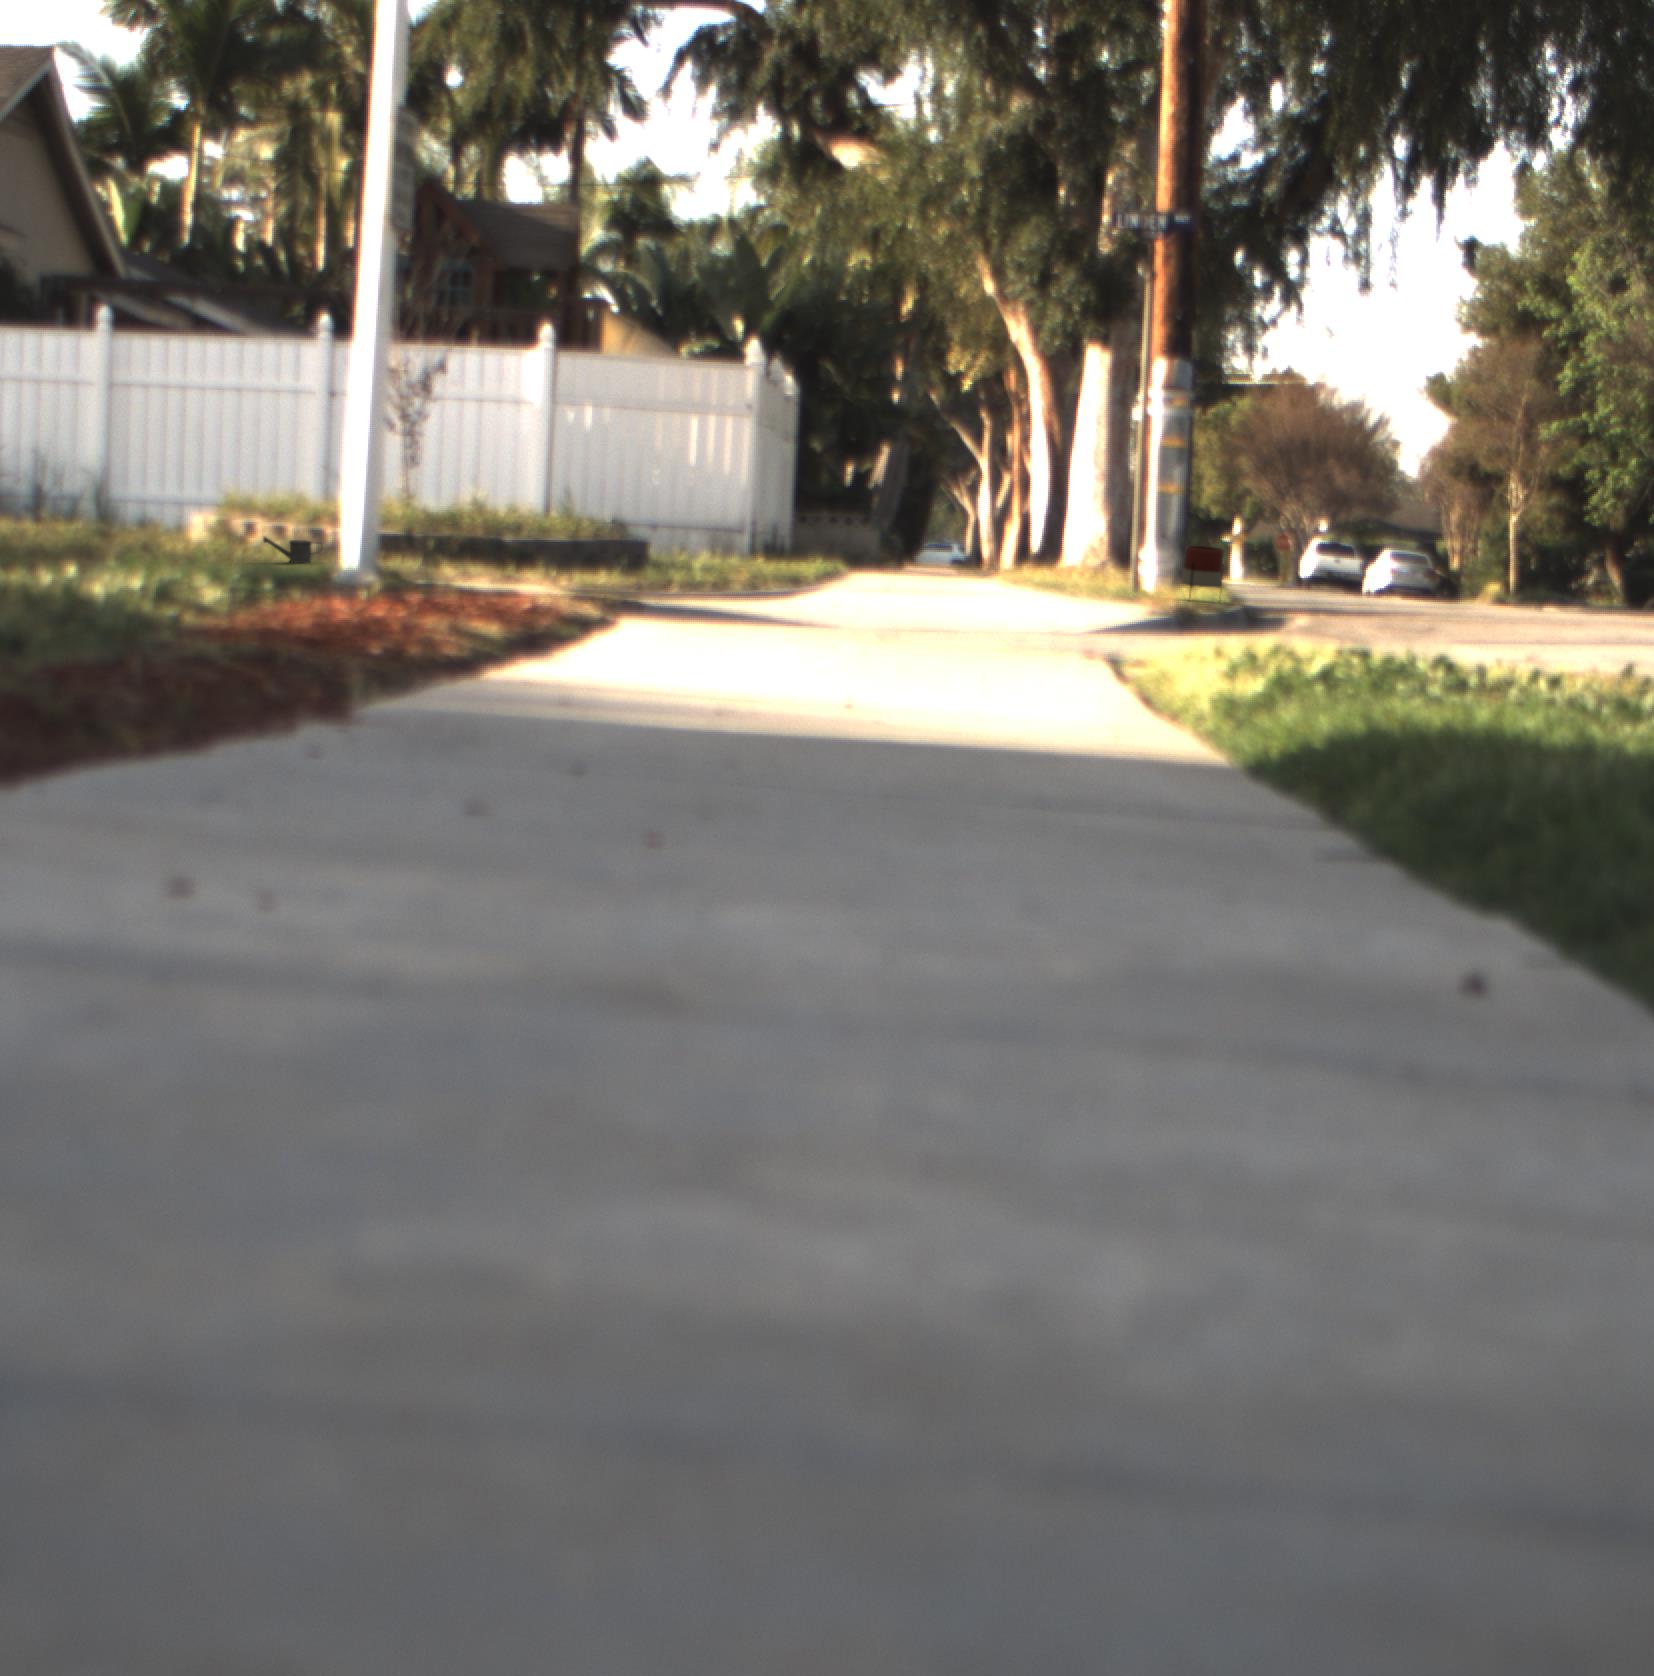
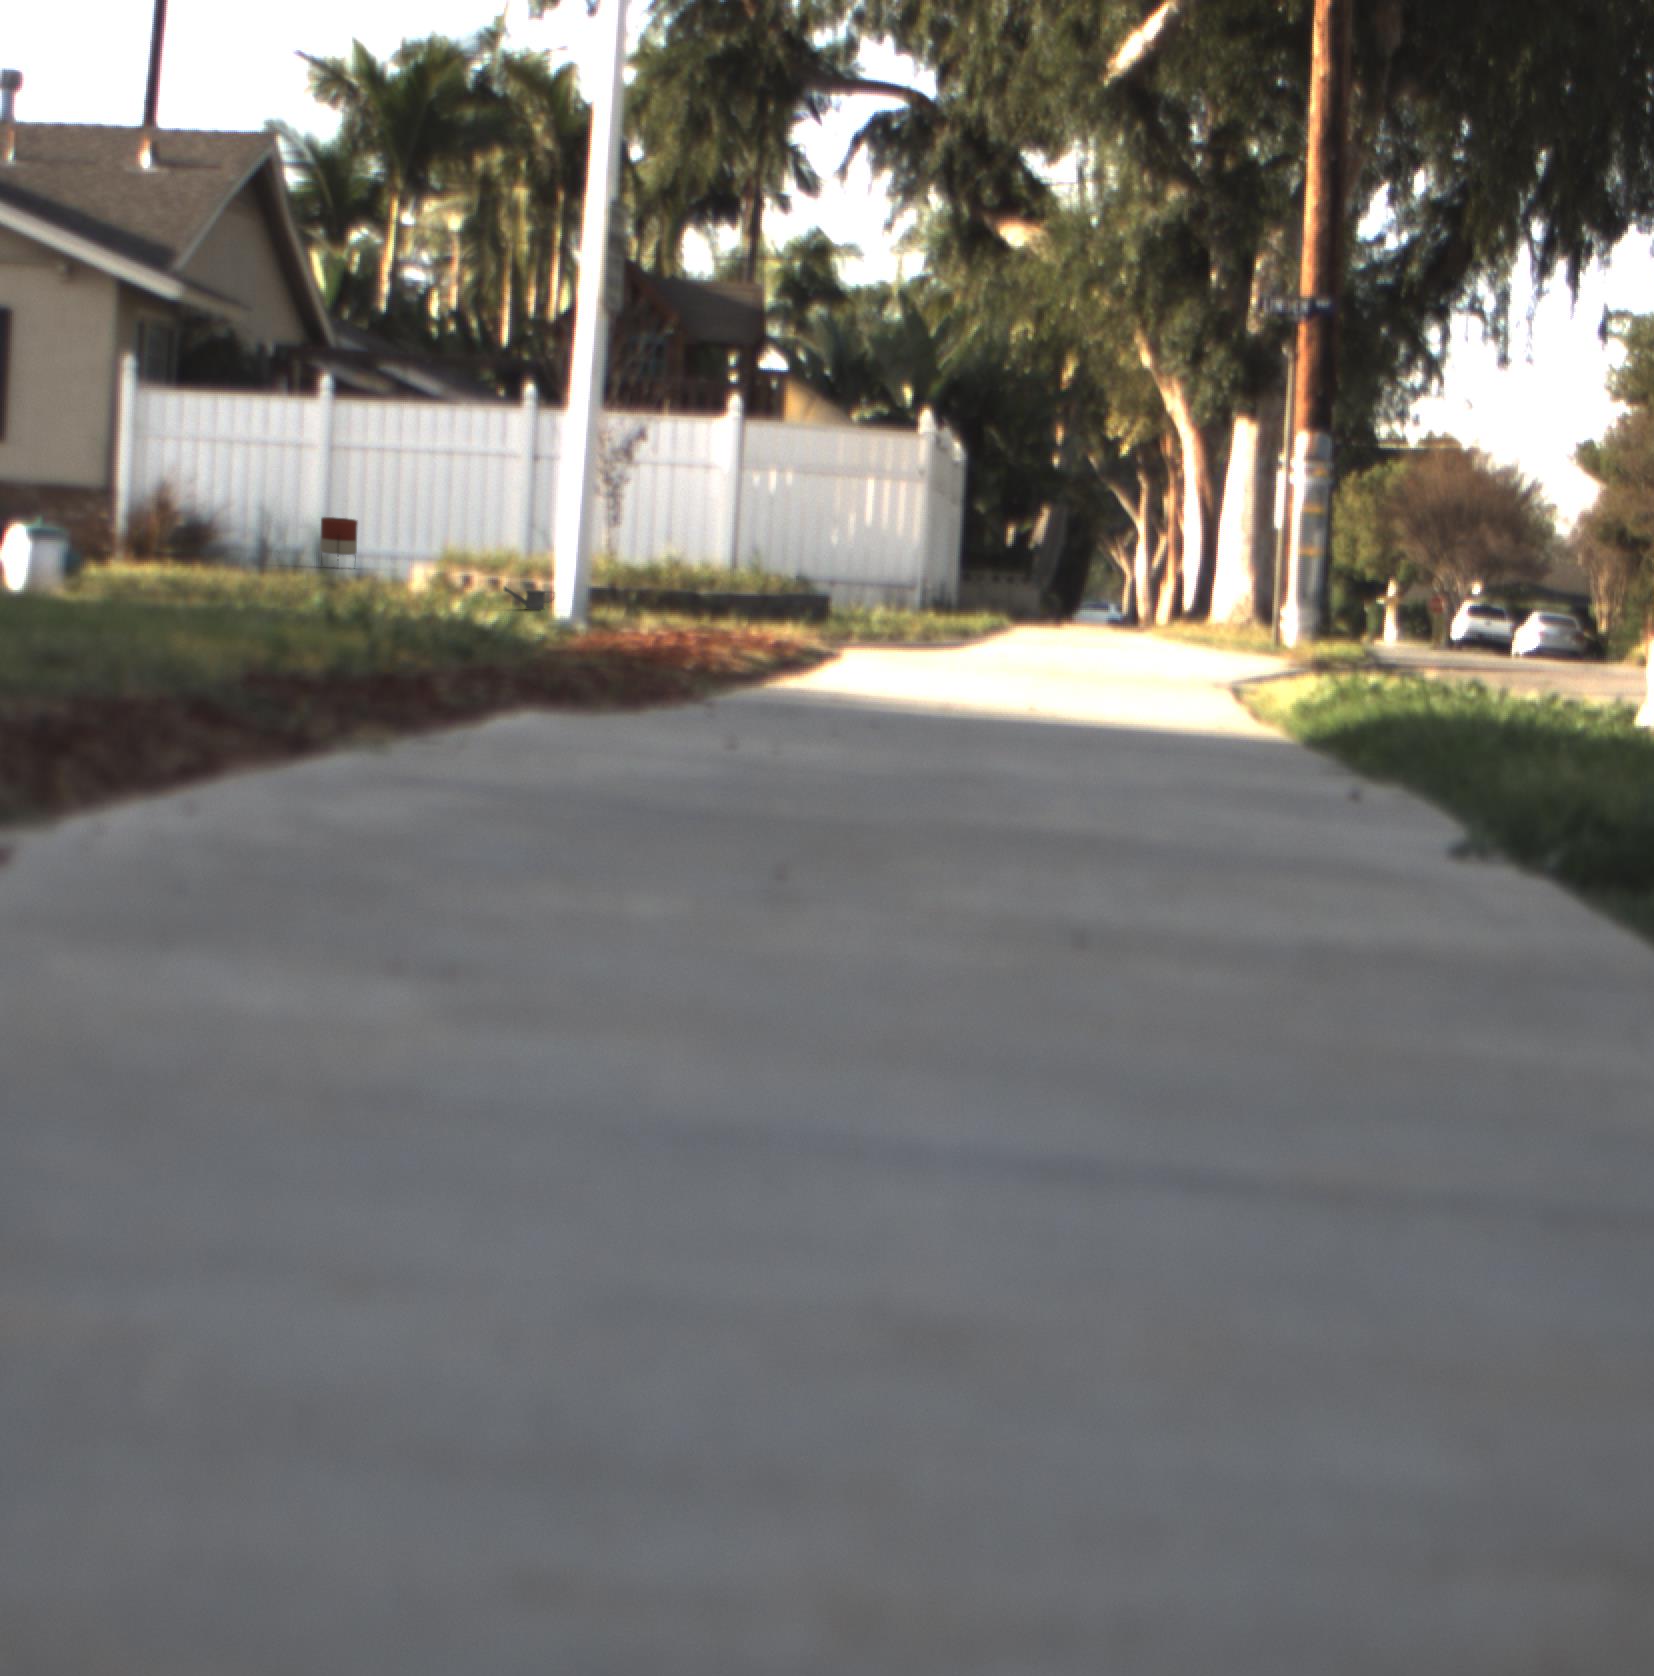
planter: present [1182,546,1224,600] -> present [320,517,358,556]

